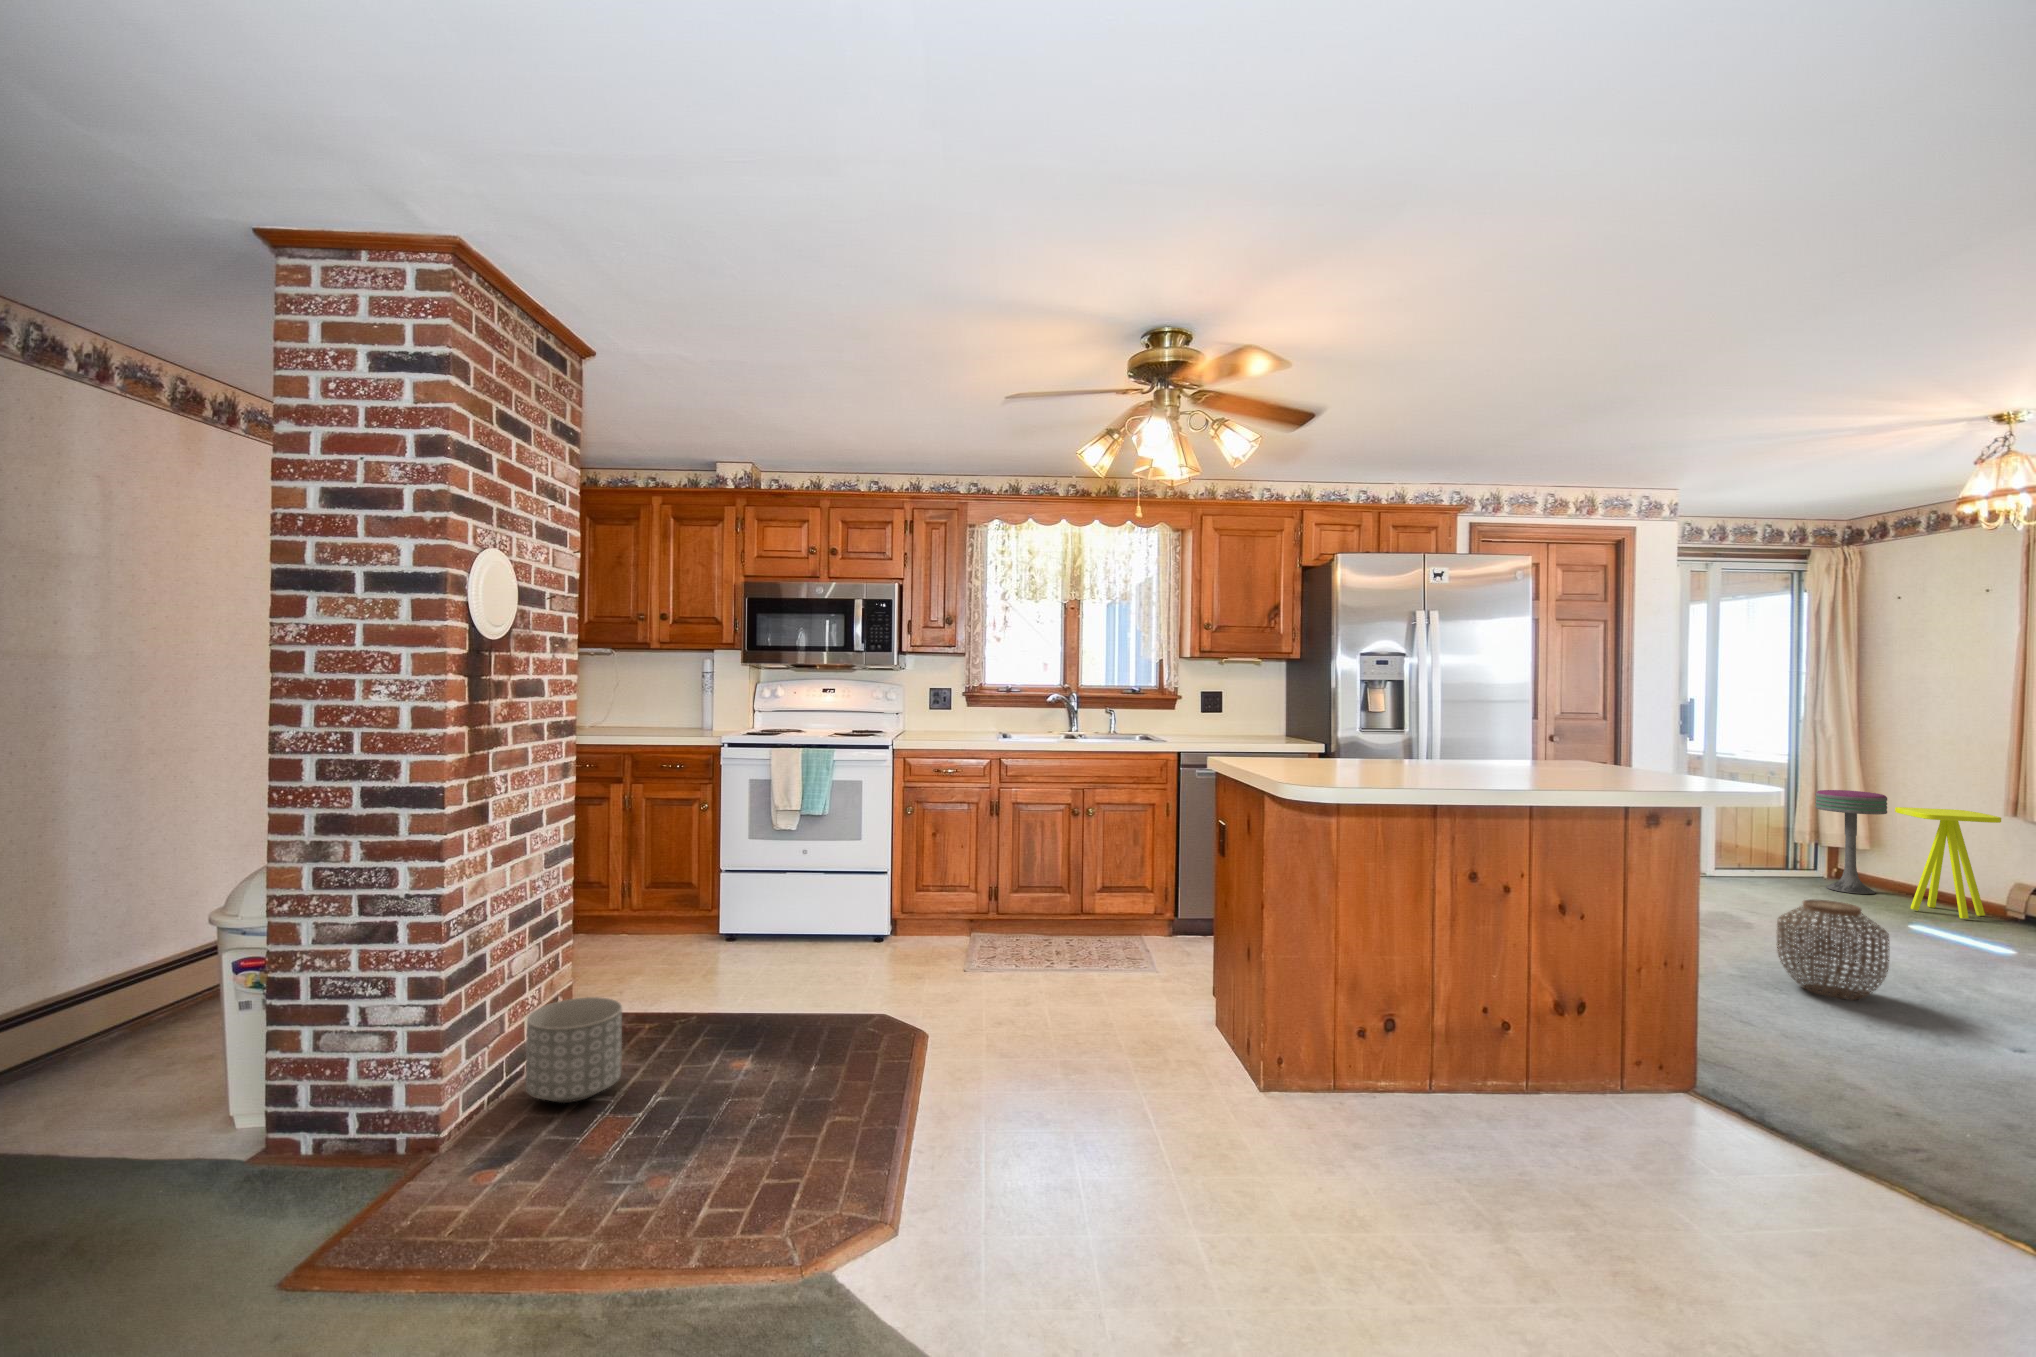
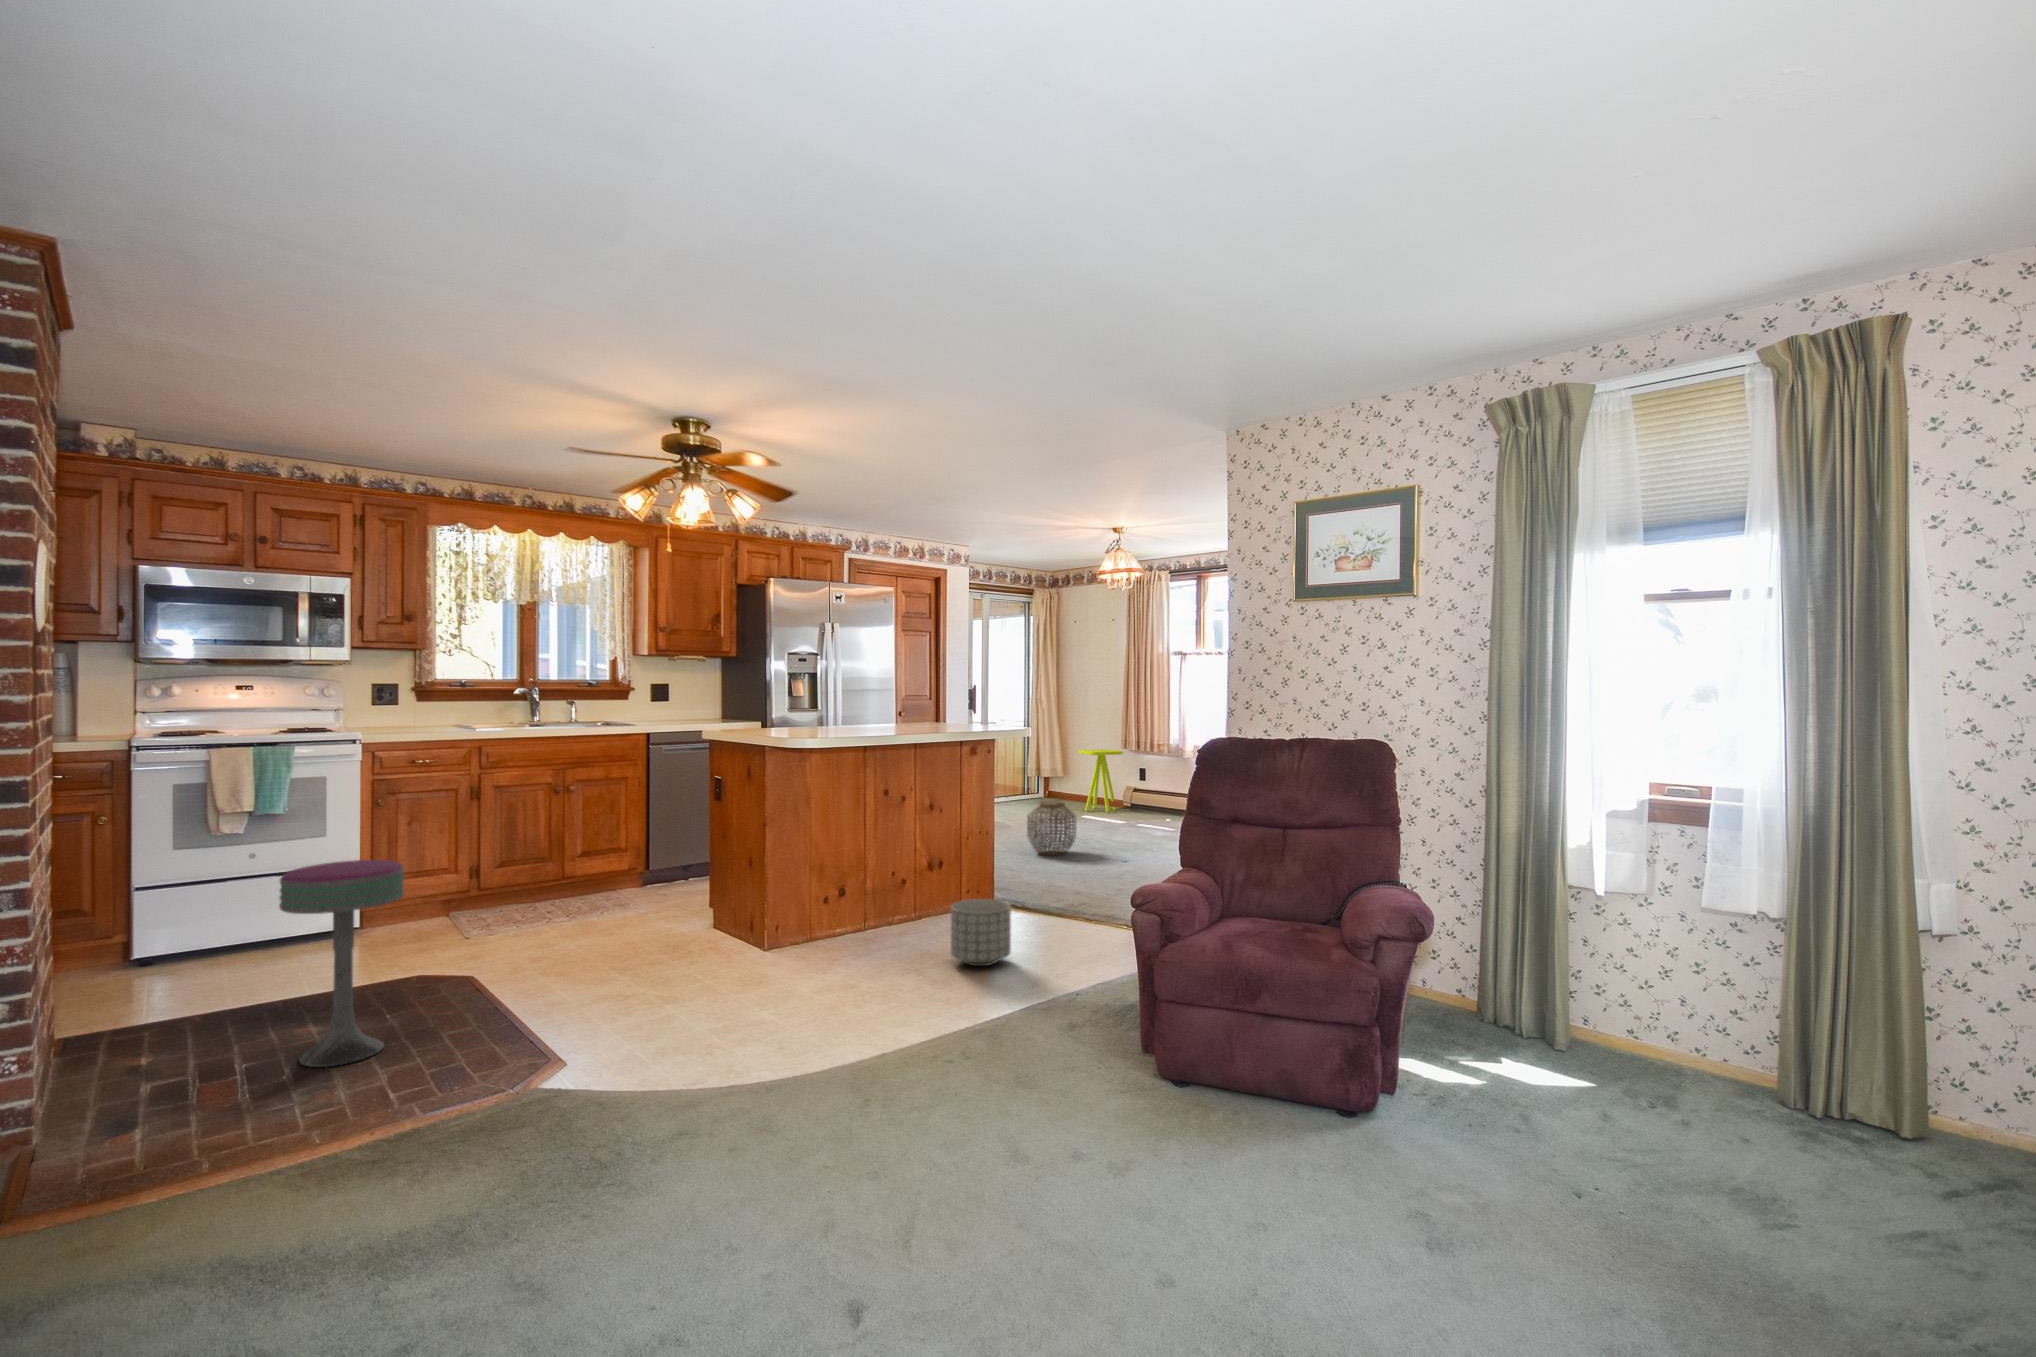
bar stool: present [1816,790,1887,894] -> present [279,860,404,1067]
planter: present [526,997,622,1103] -> present [951,899,1011,966]

